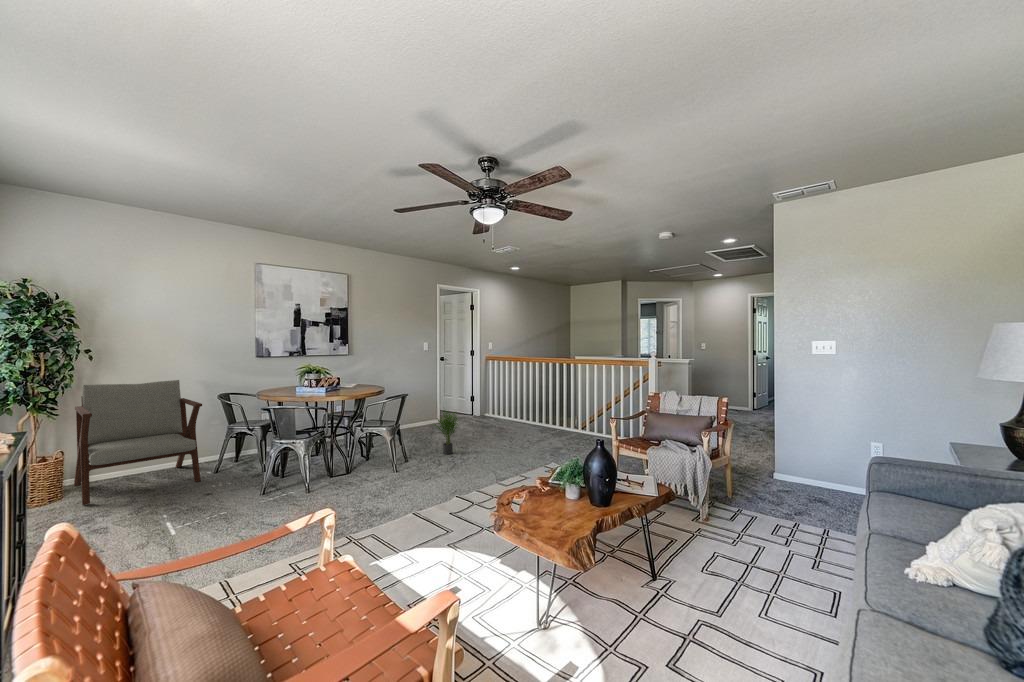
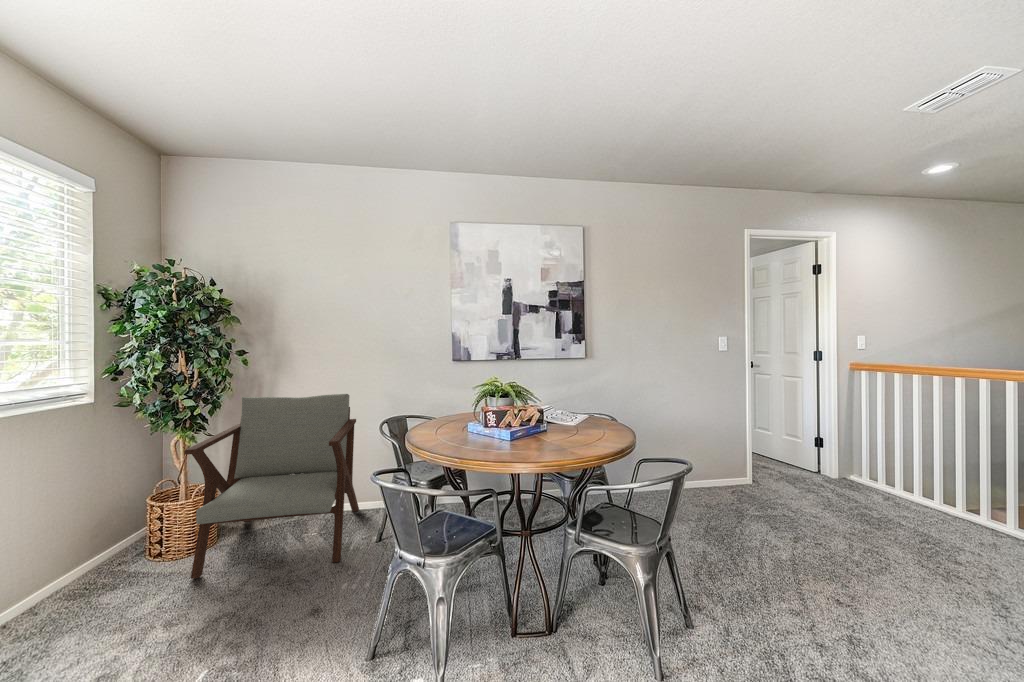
potted plant: present [435,411,457,454] -> none [737,503,841,634]

